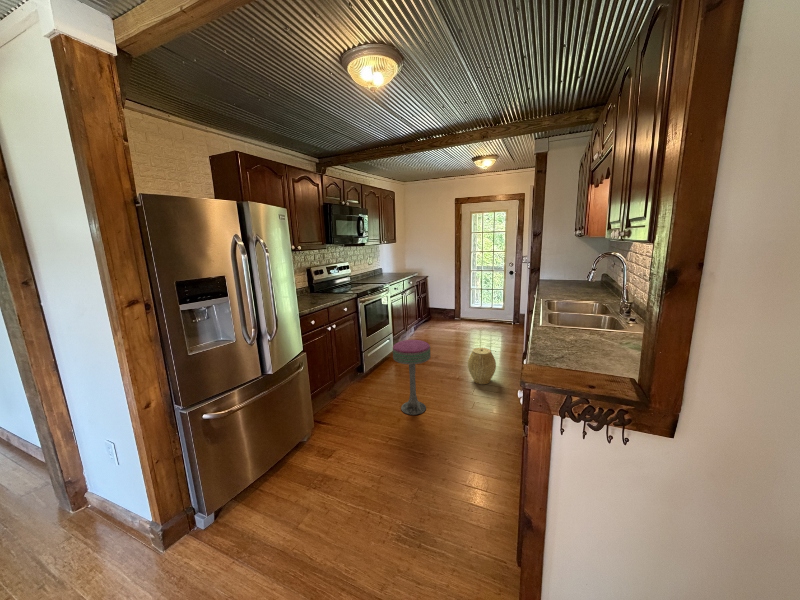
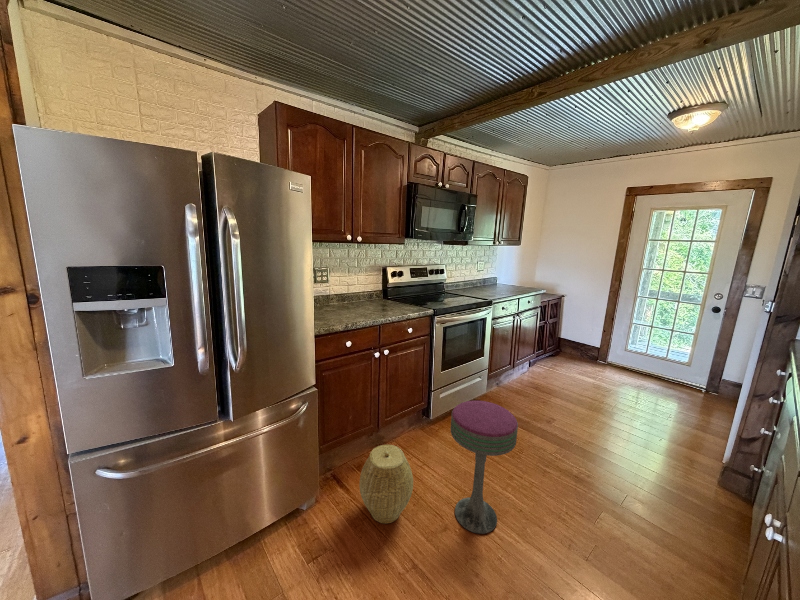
woven basket: present [468,348,496,384] -> present [359,445,413,523]

